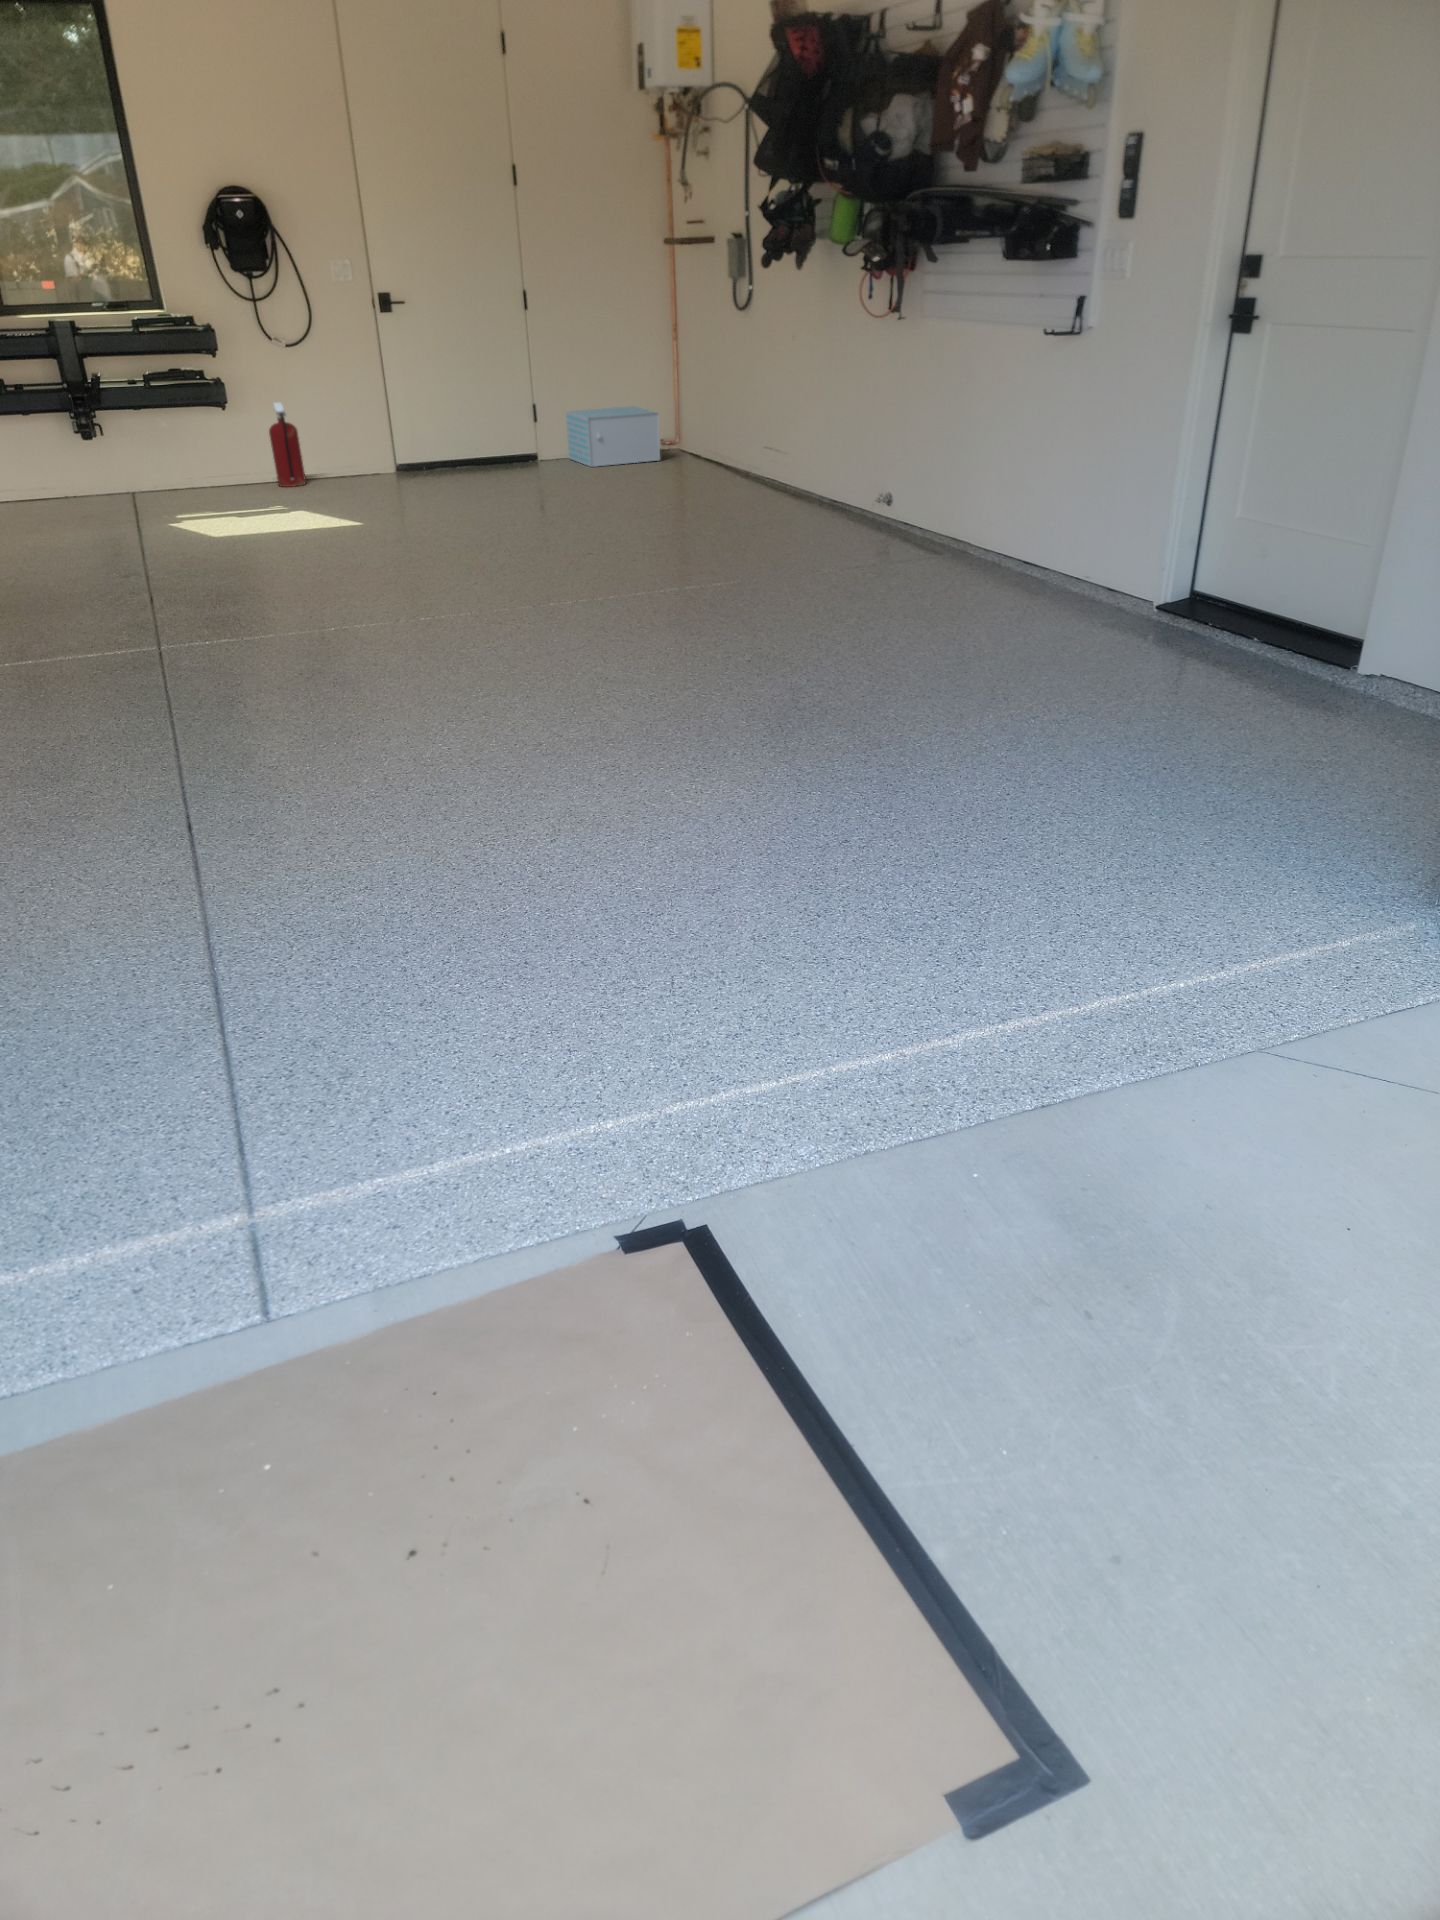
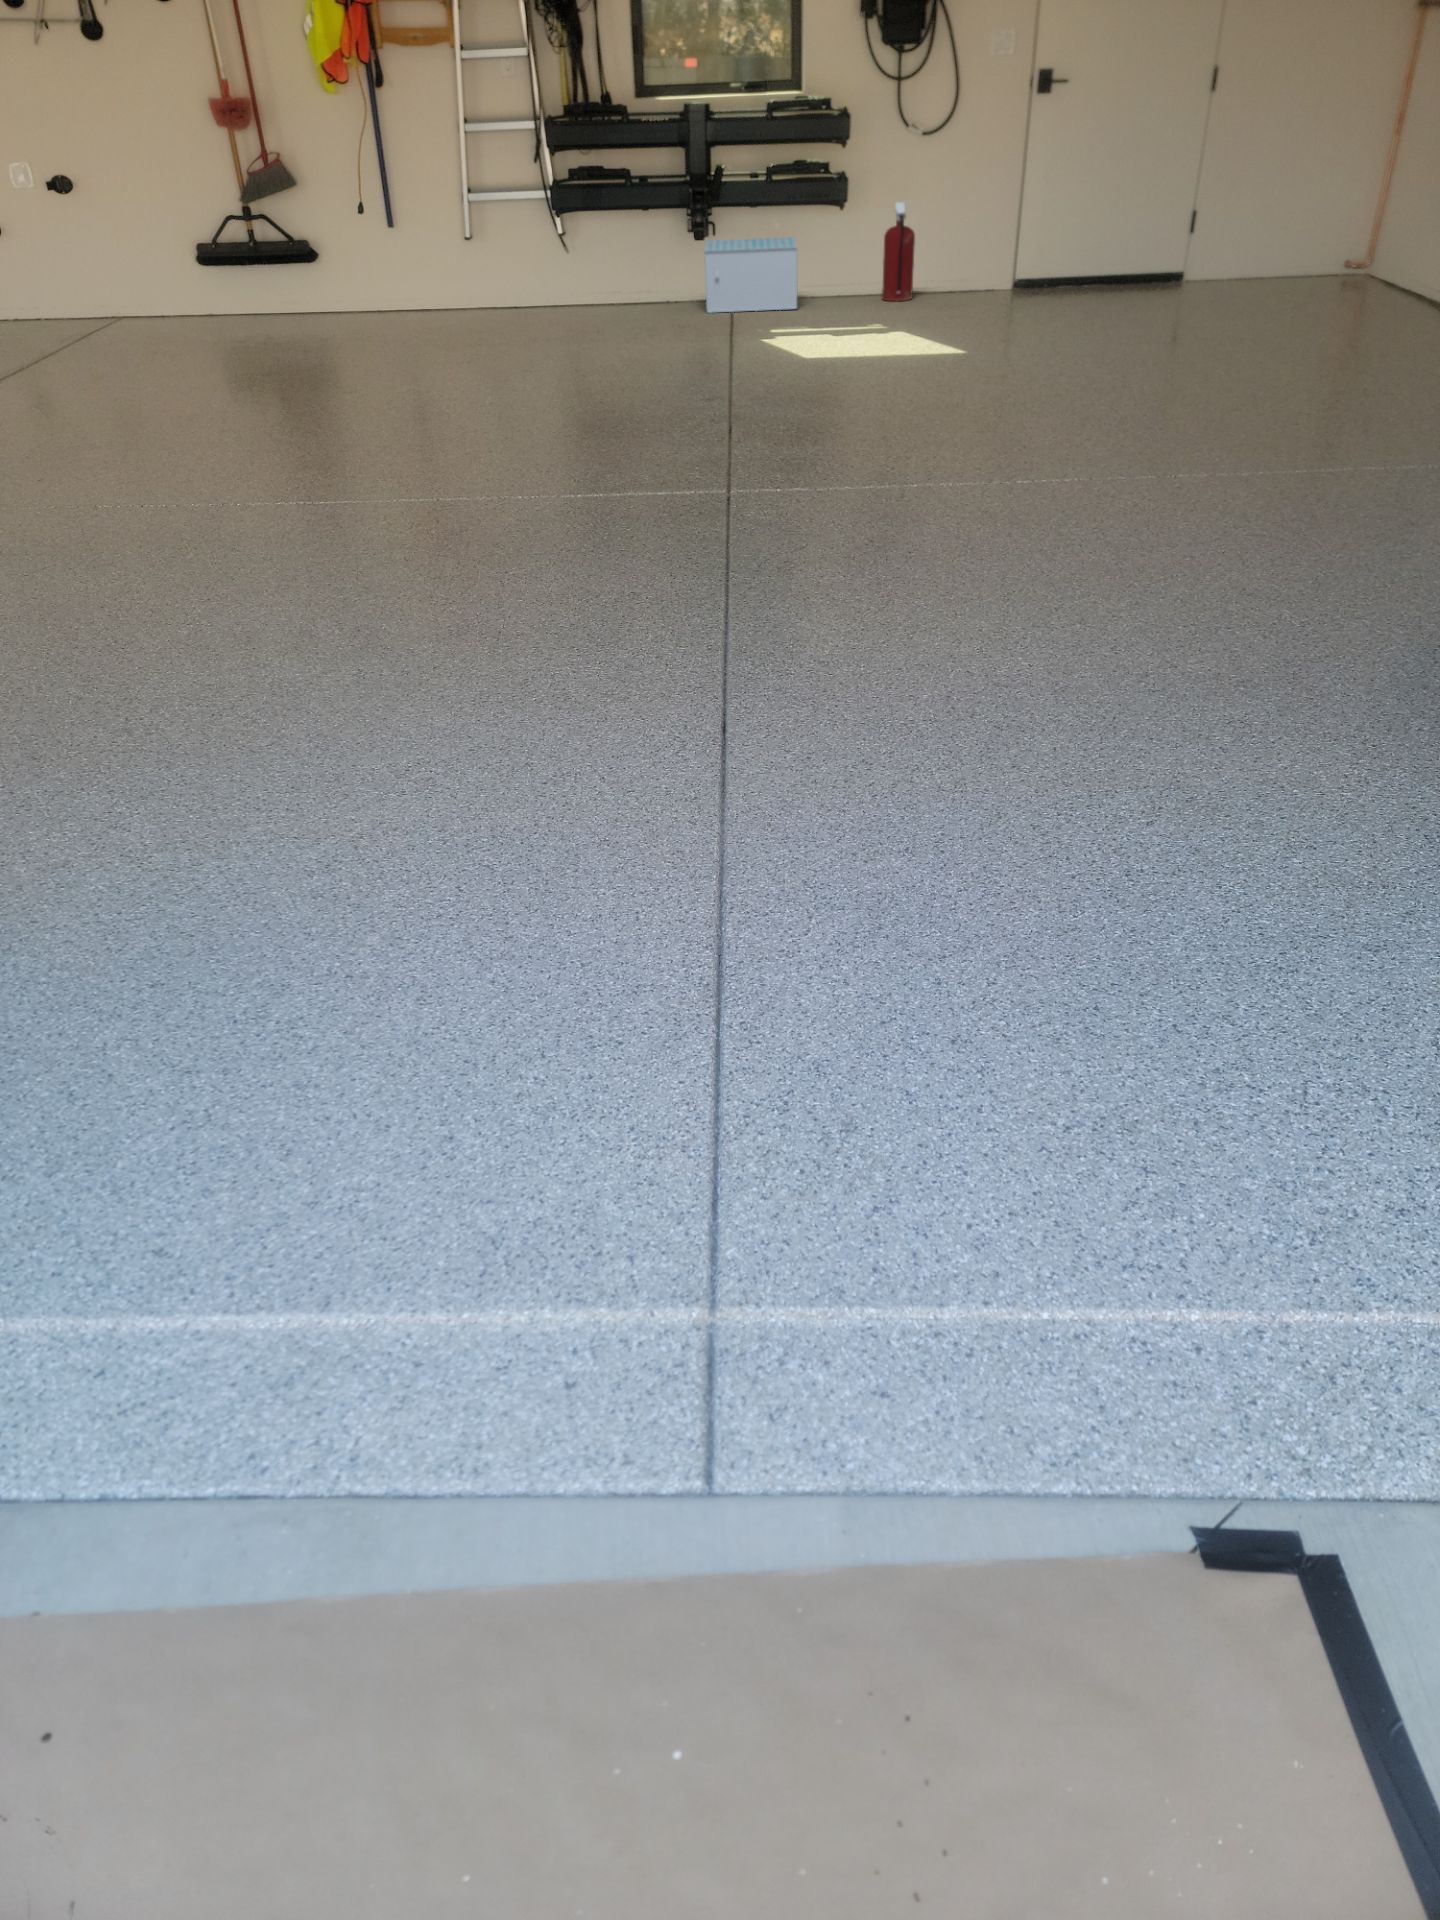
storage box: present [566,406,660,467] -> present [704,237,797,313]

